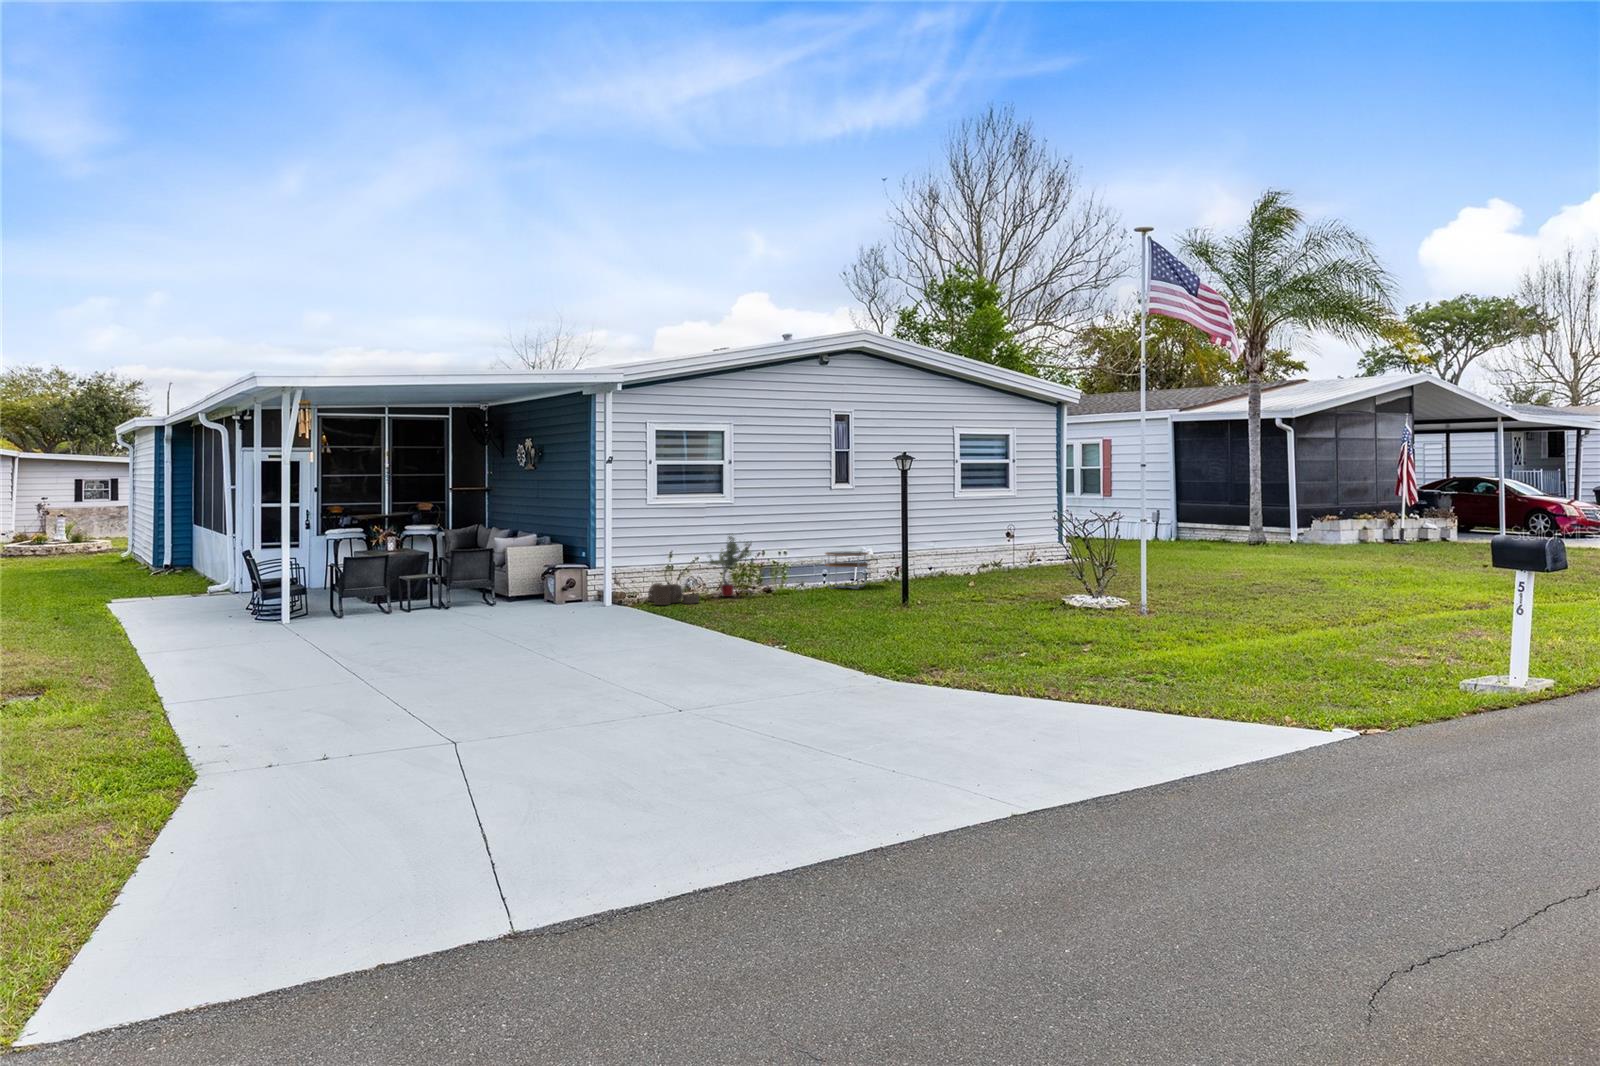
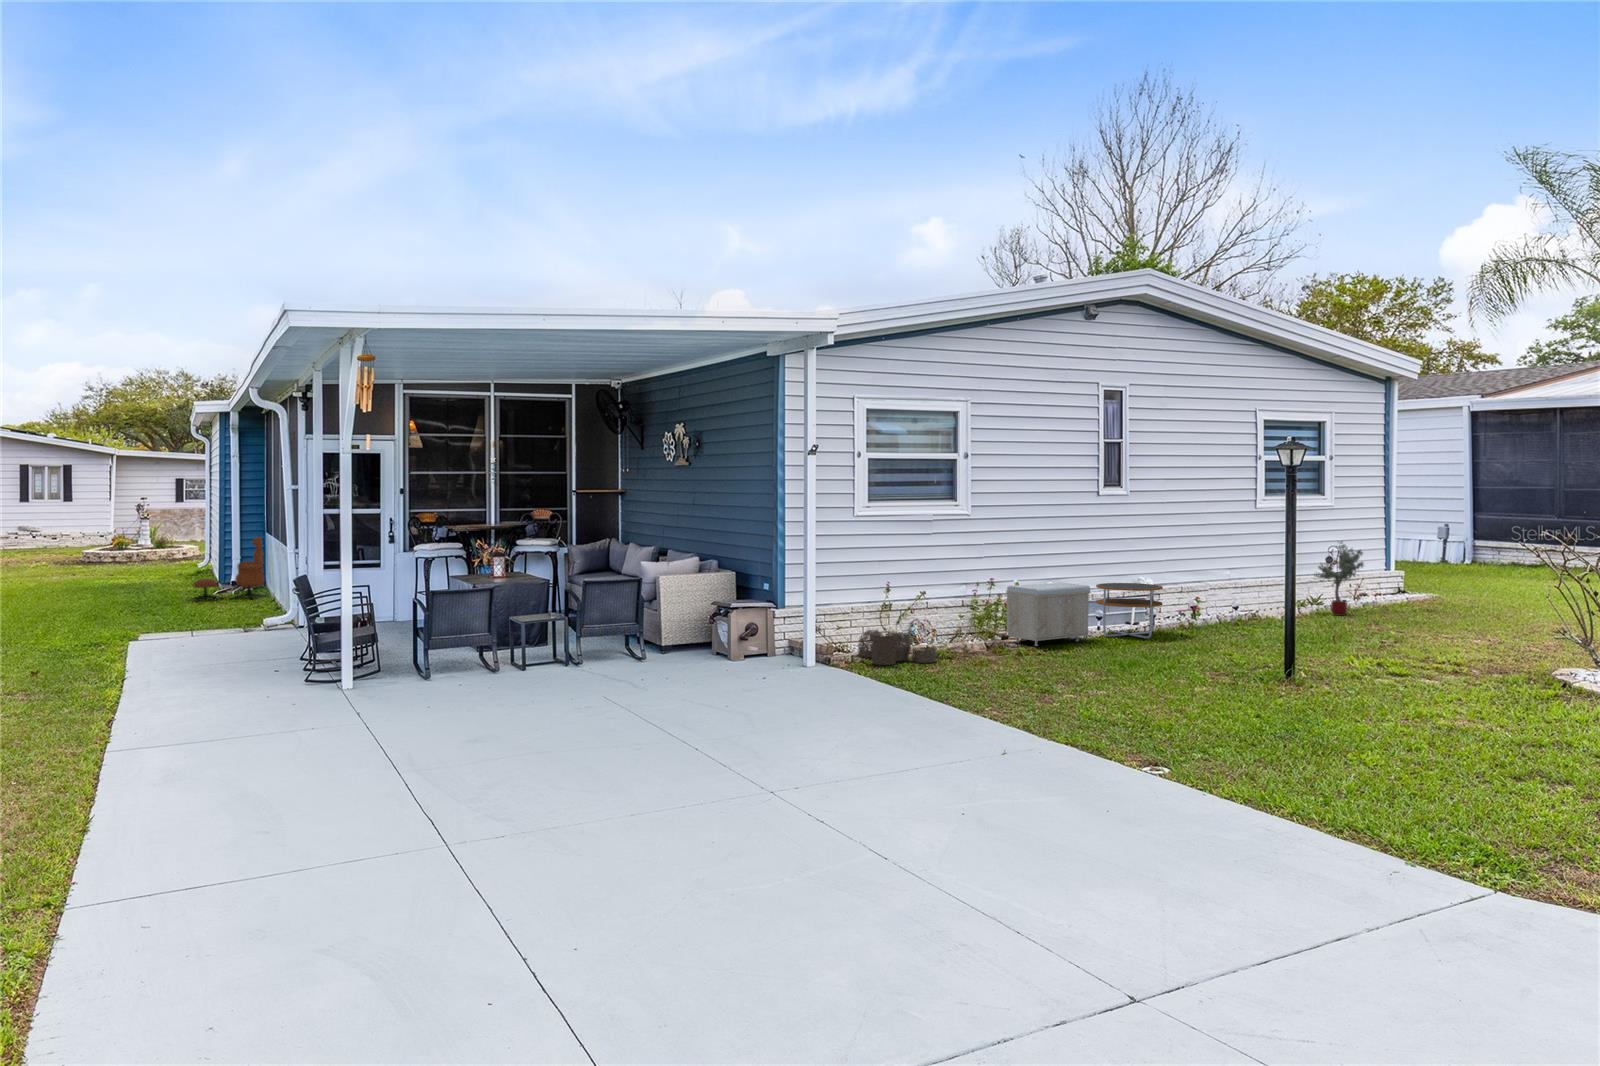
lounge chair: none [131,527,200,579] -> present [191,537,266,602]
potted tree: present [706,533,752,597] -> present [1314,542,1364,616]
storage bench: none [758,551,815,594] -> present [1007,583,1090,646]

